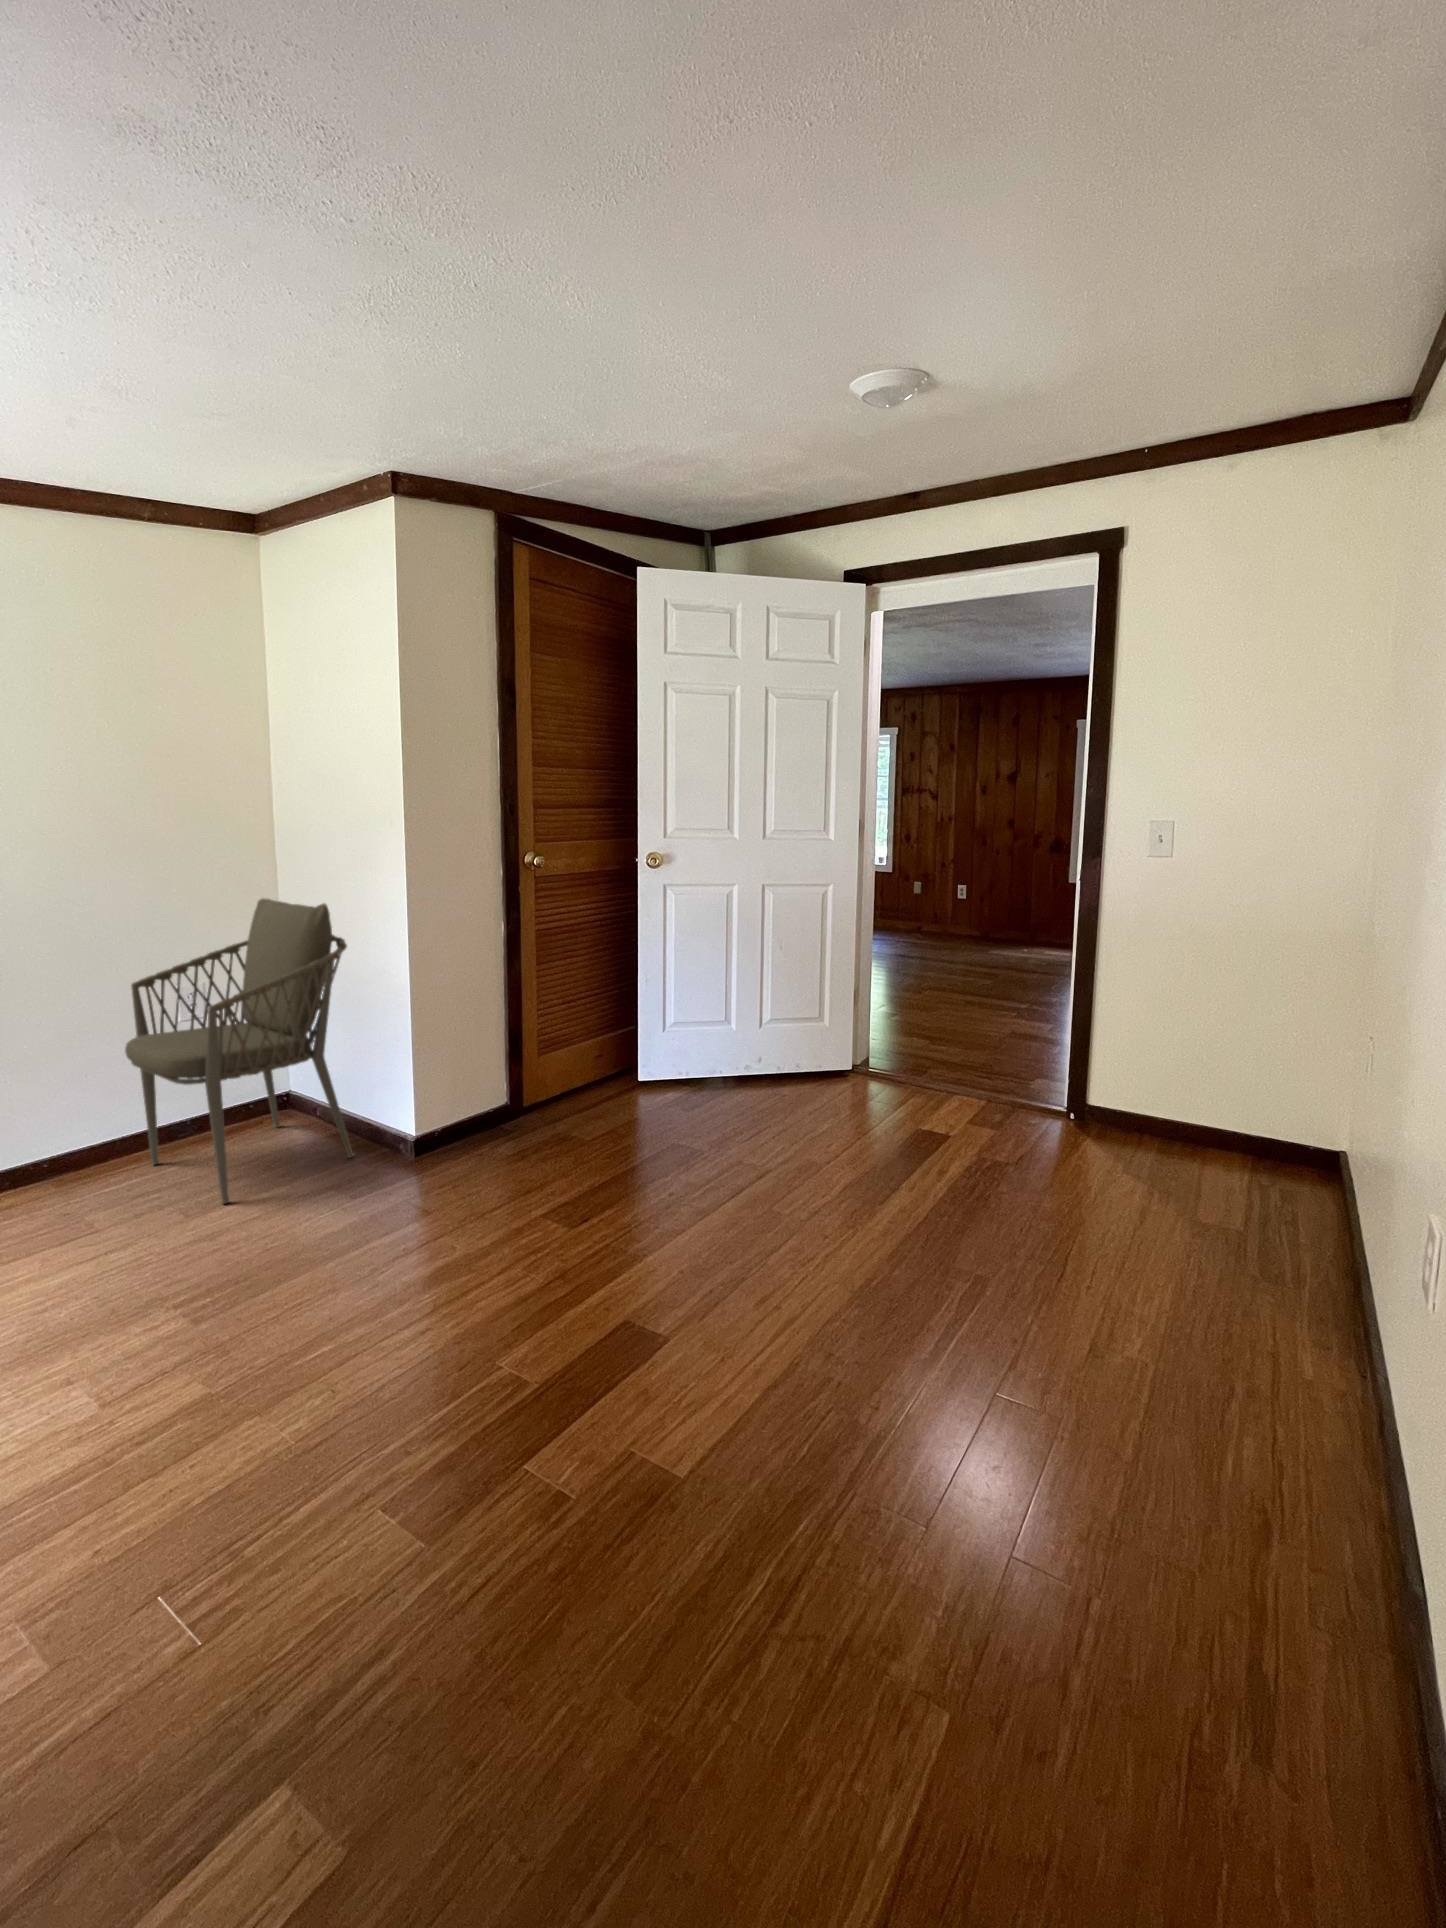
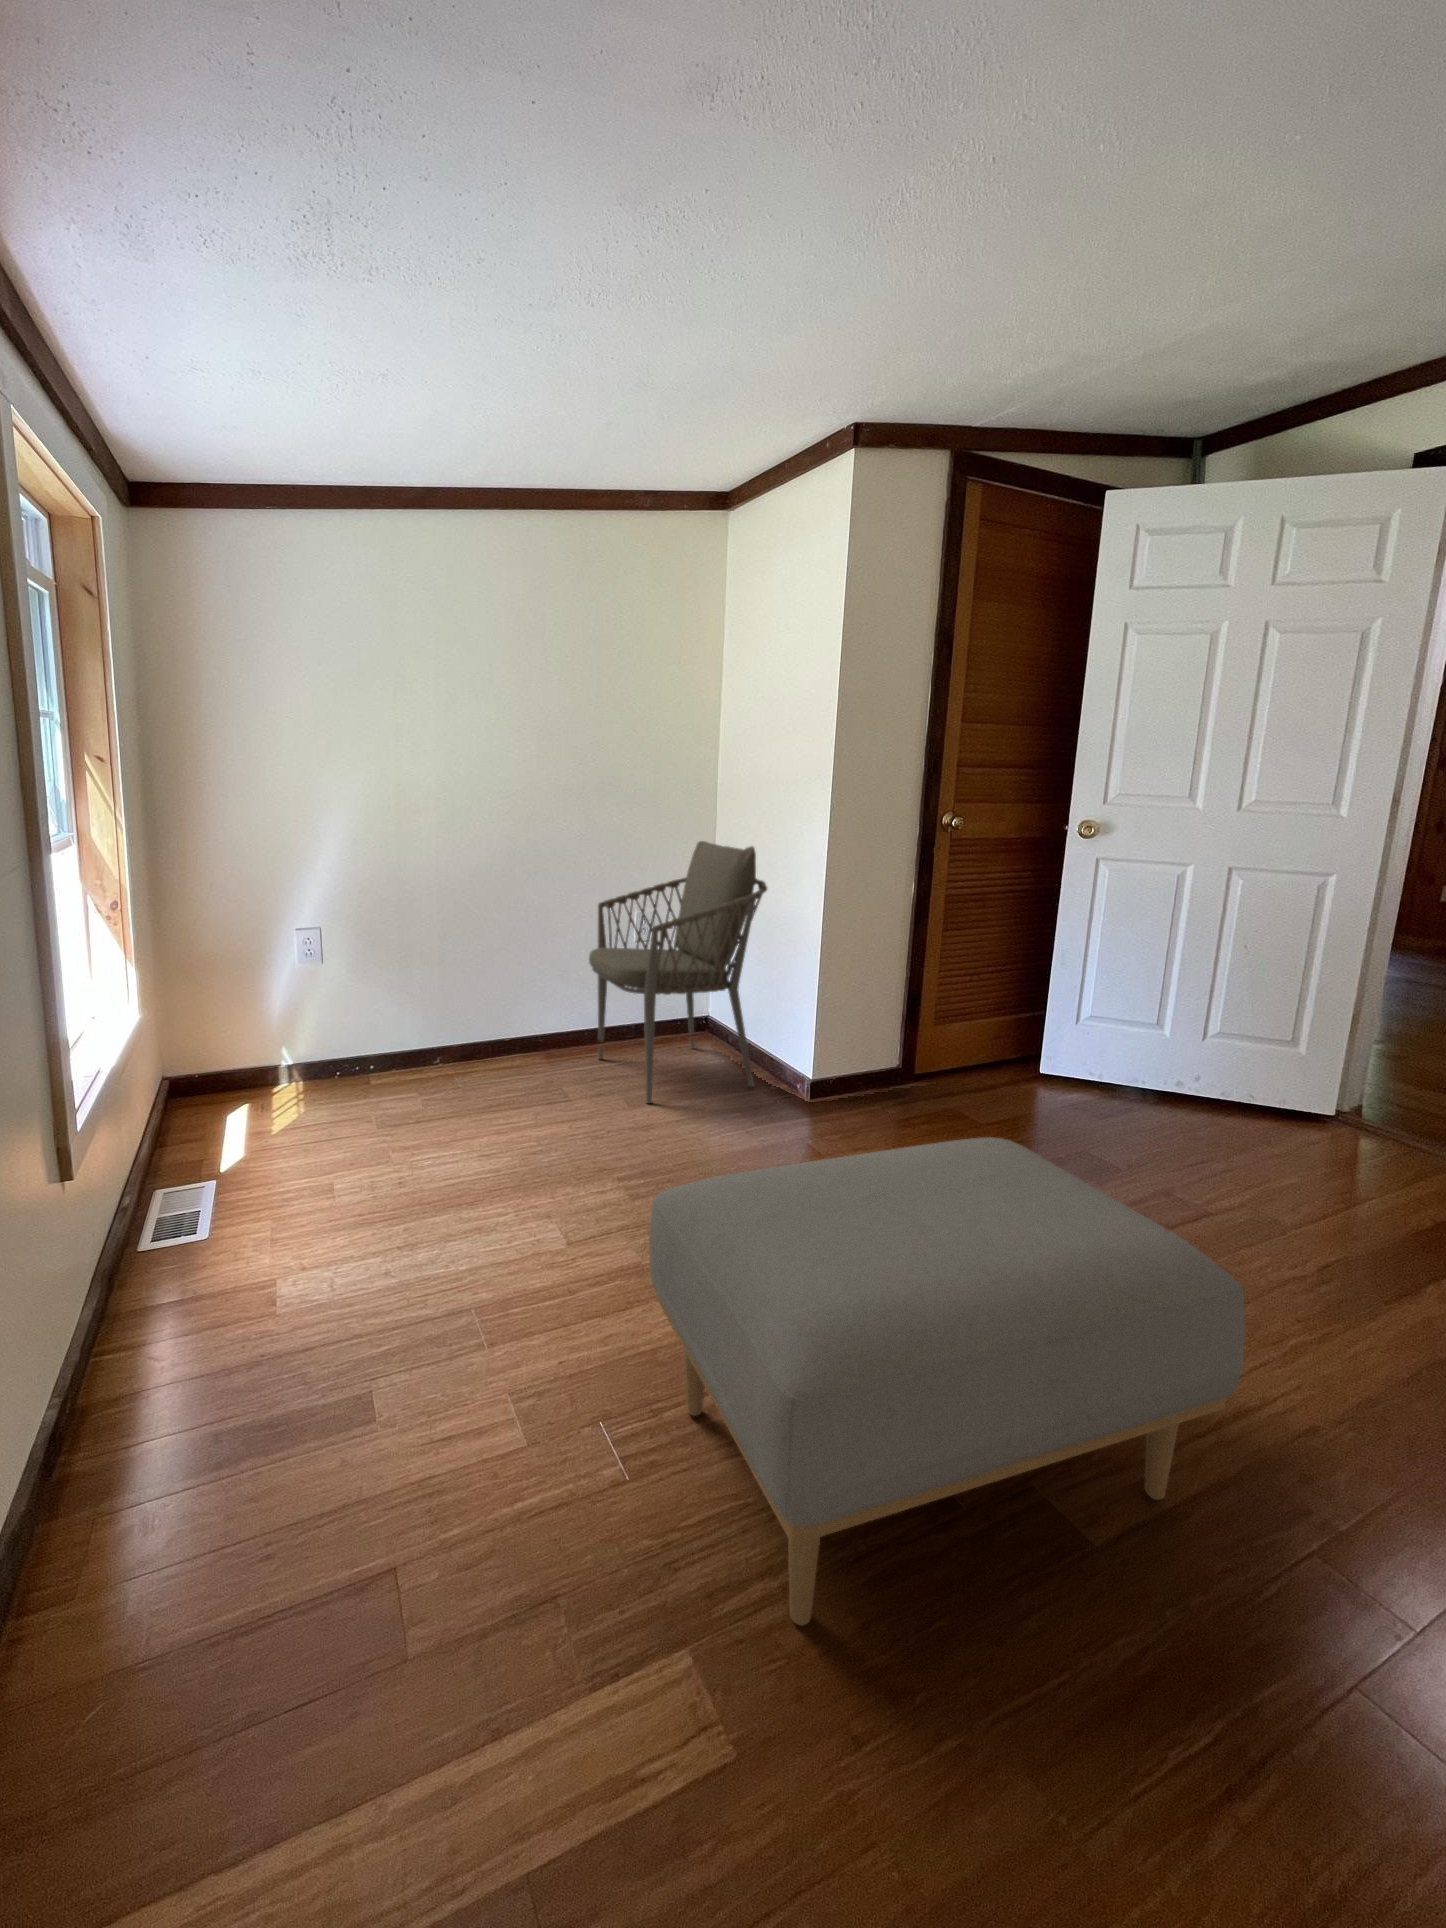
ottoman: none [230,1165,762,1667] -> present [649,1137,1245,1626]

